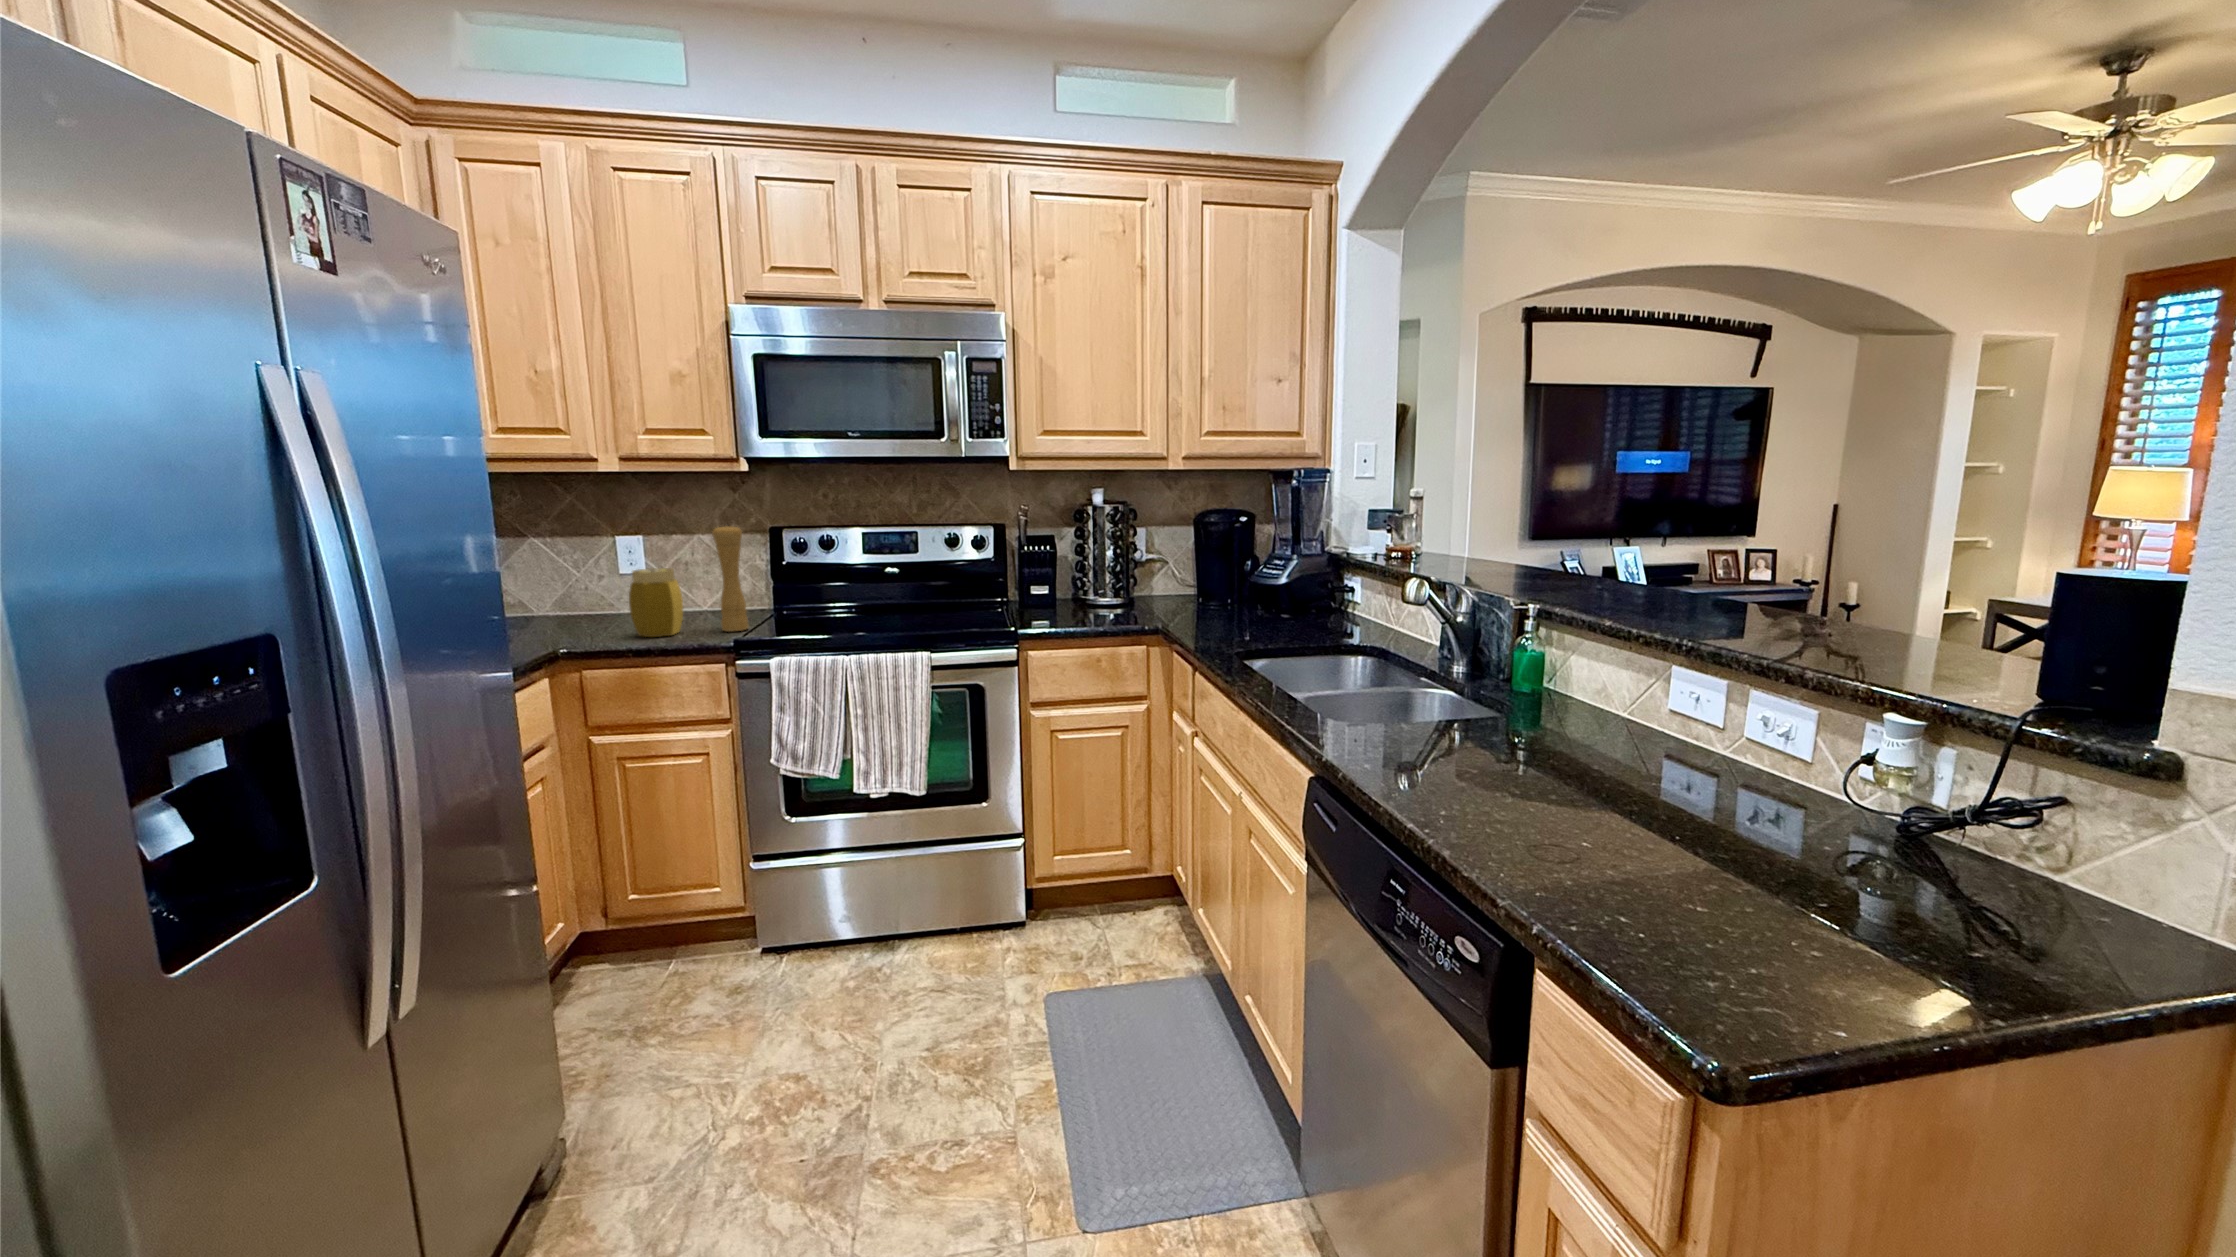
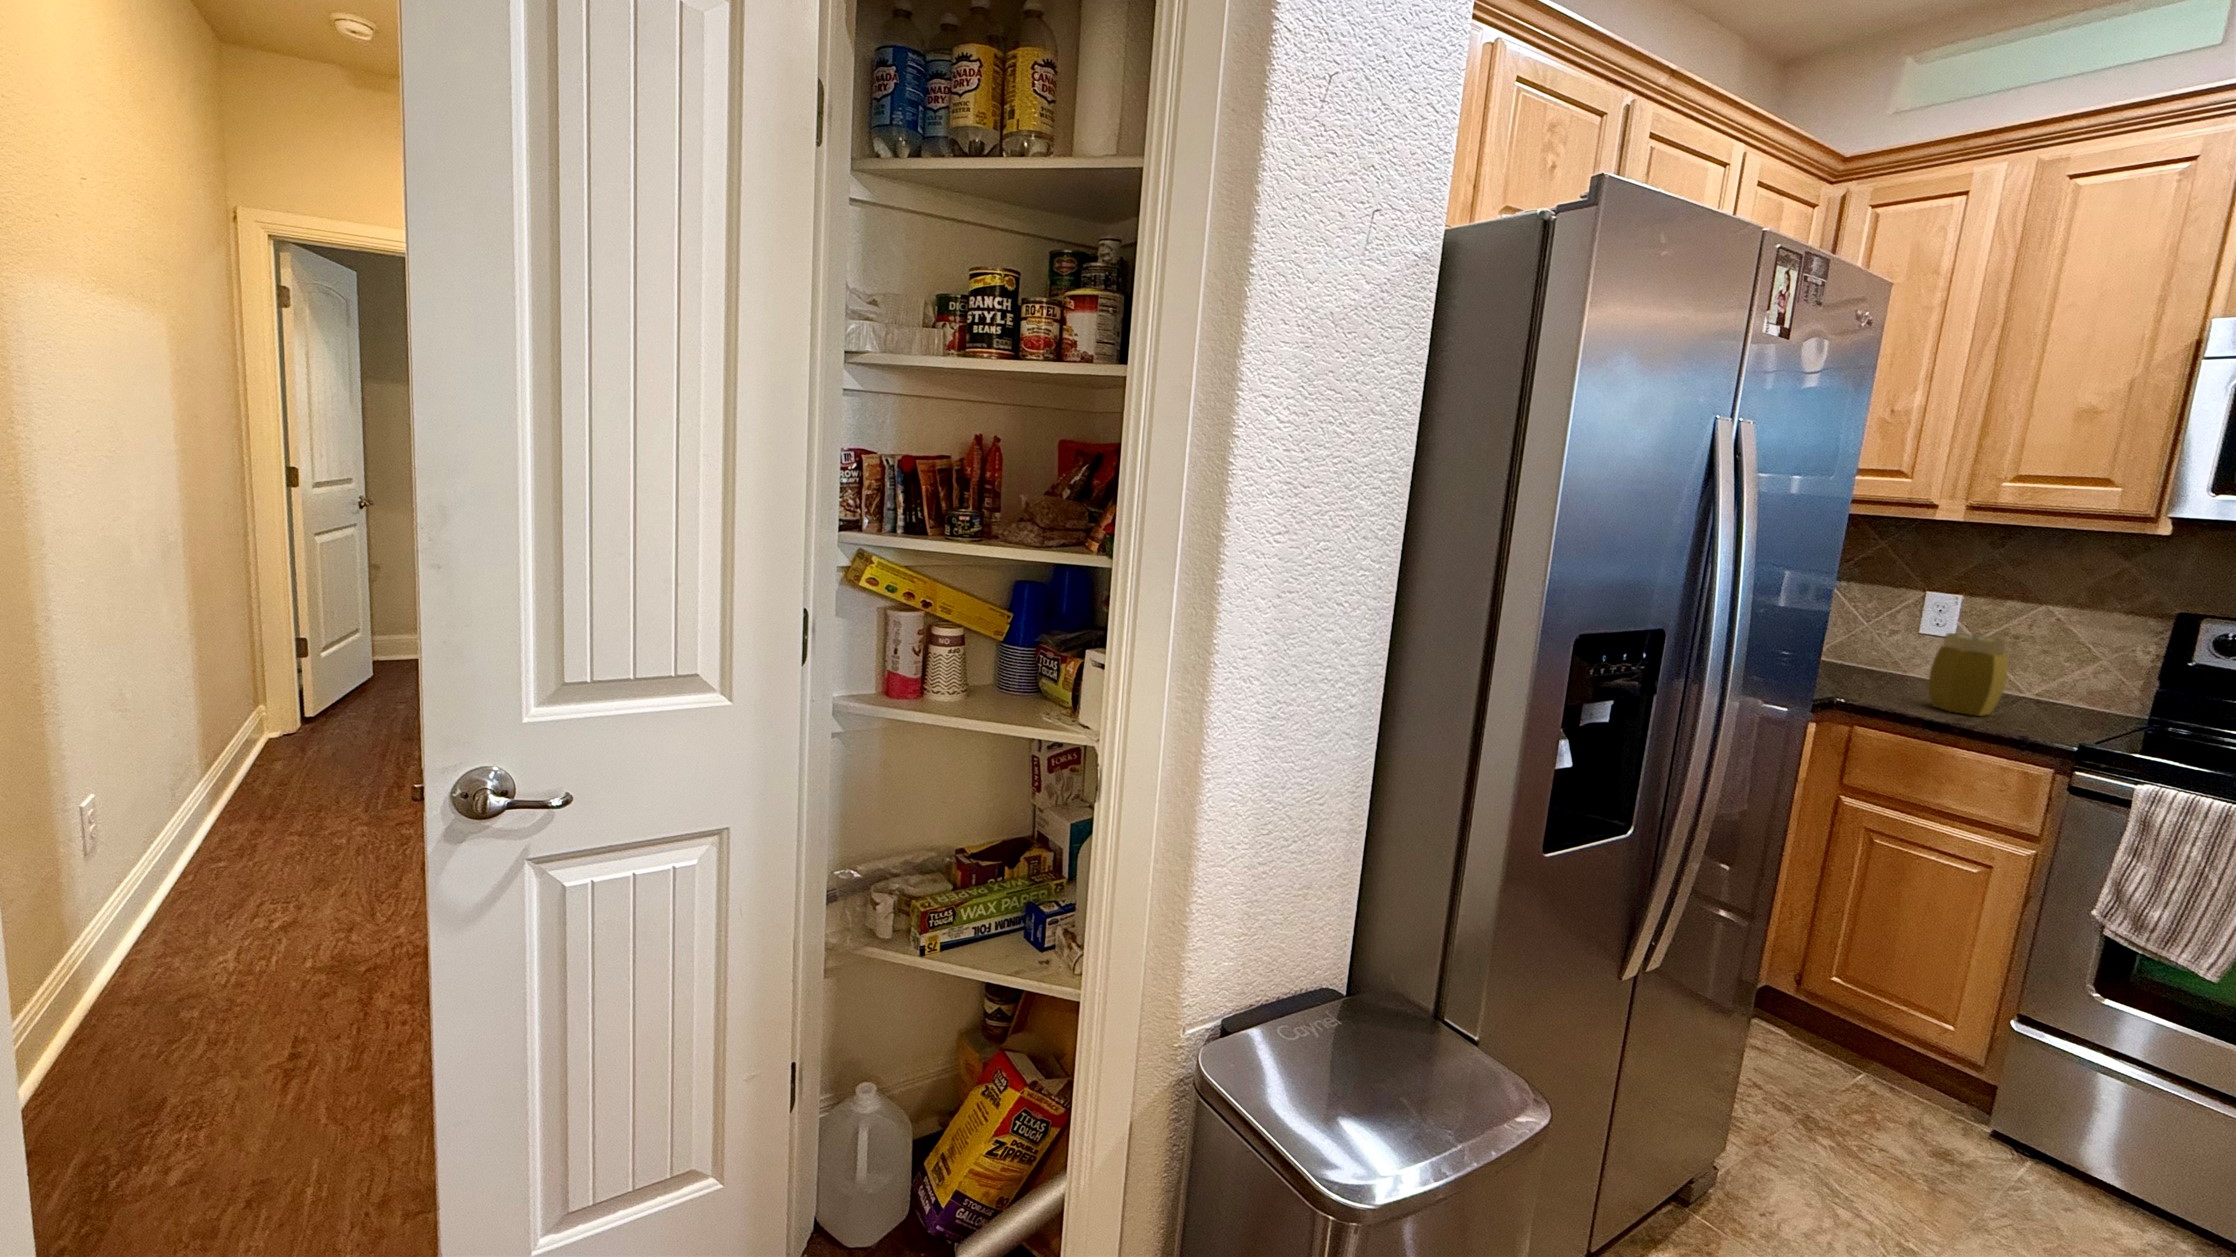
pepper mill: present [712,525,748,632] -> none [2056,601,2133,736]

